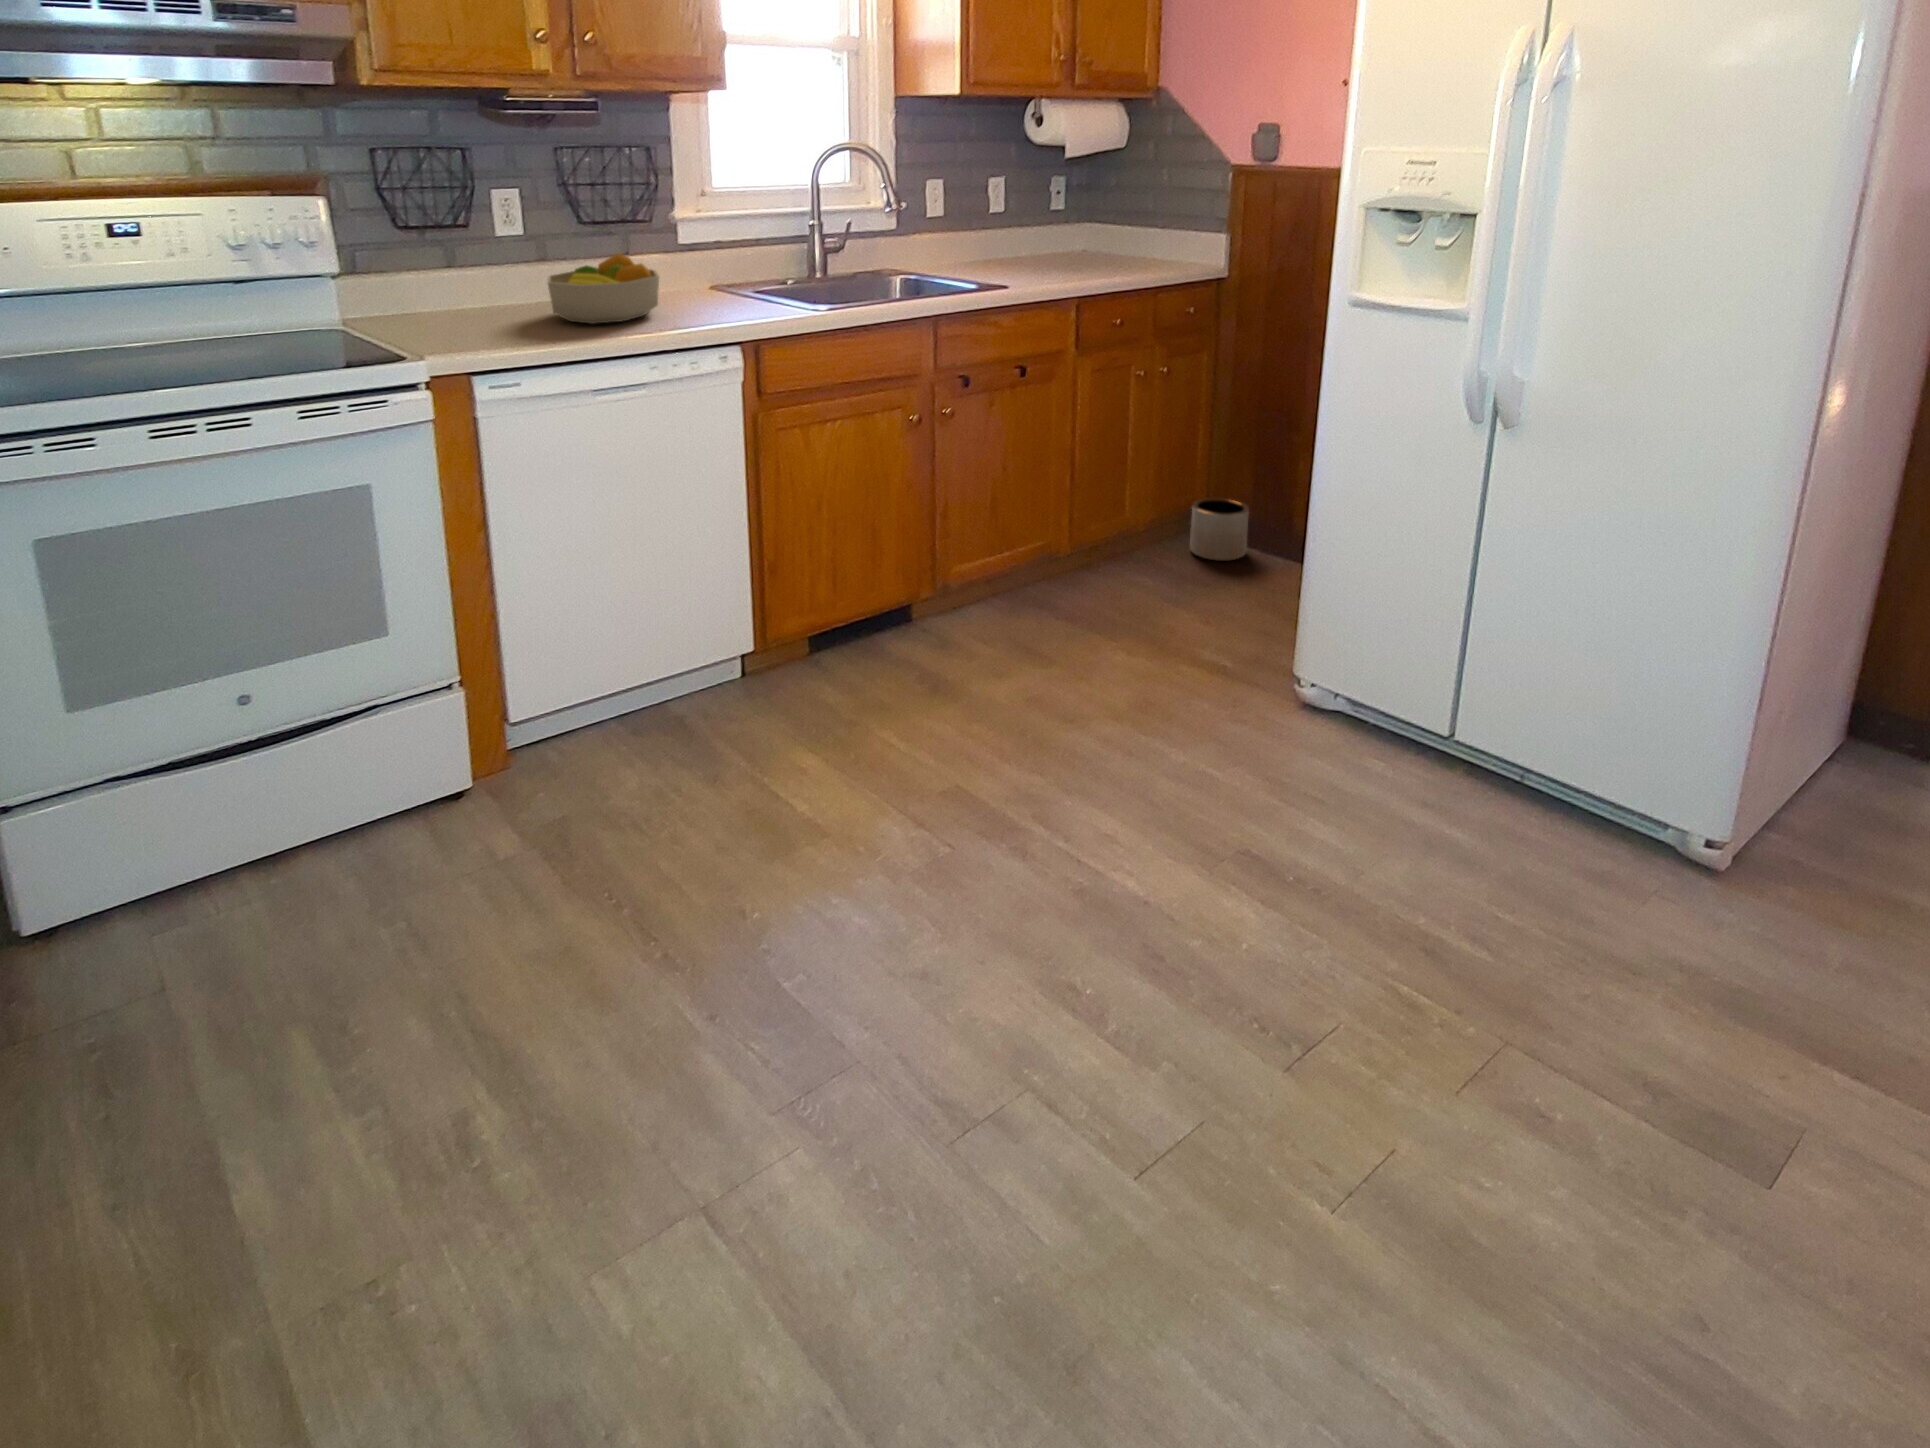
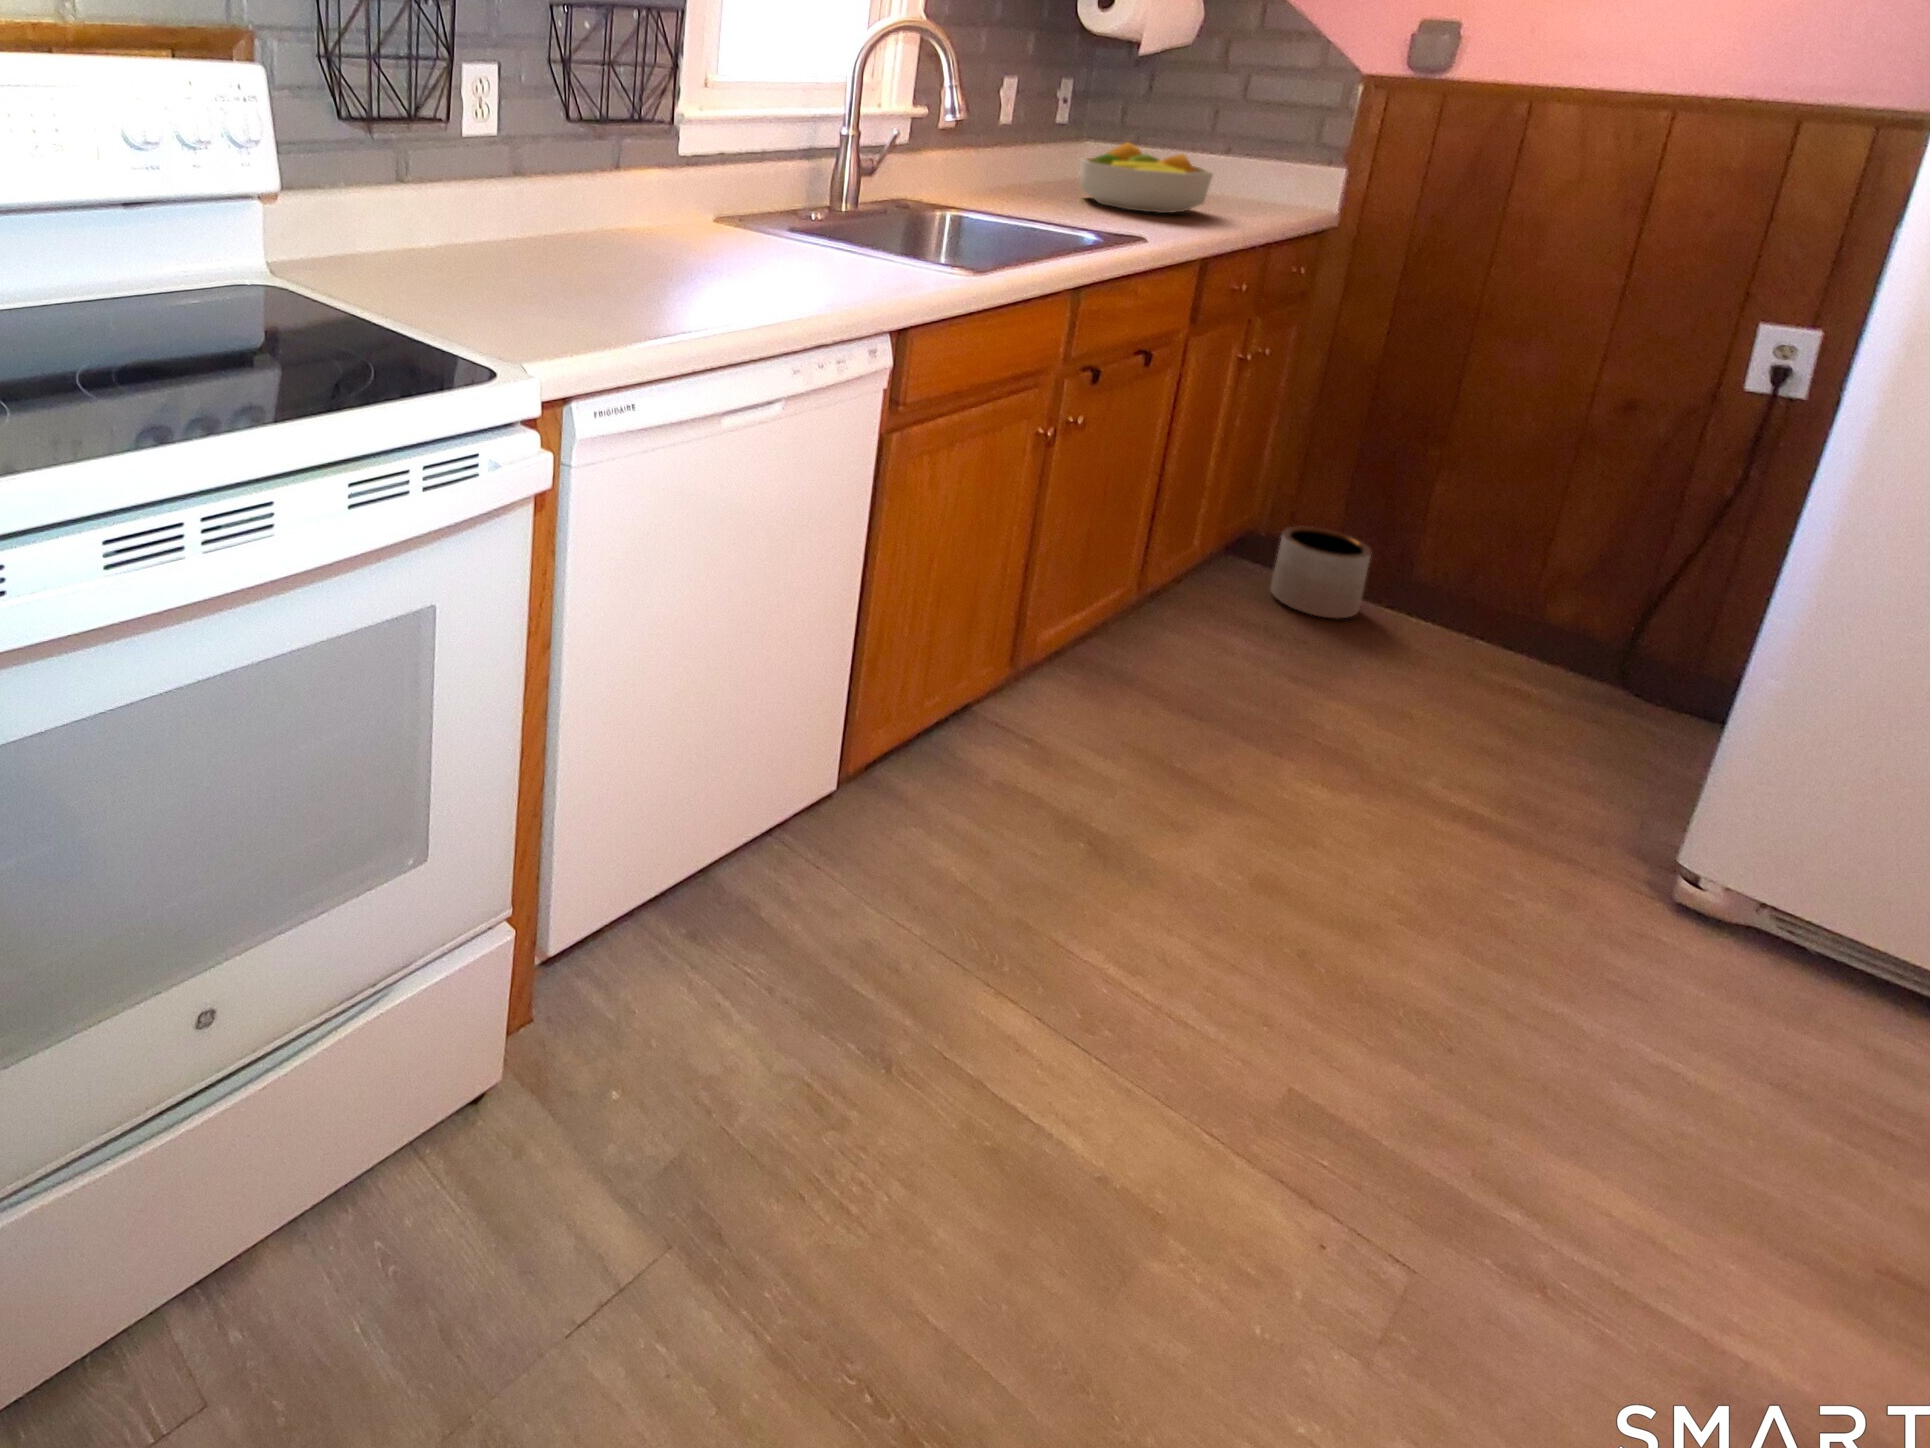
fruit bowl: present [547,253,659,324] -> present [1080,142,1213,213]

